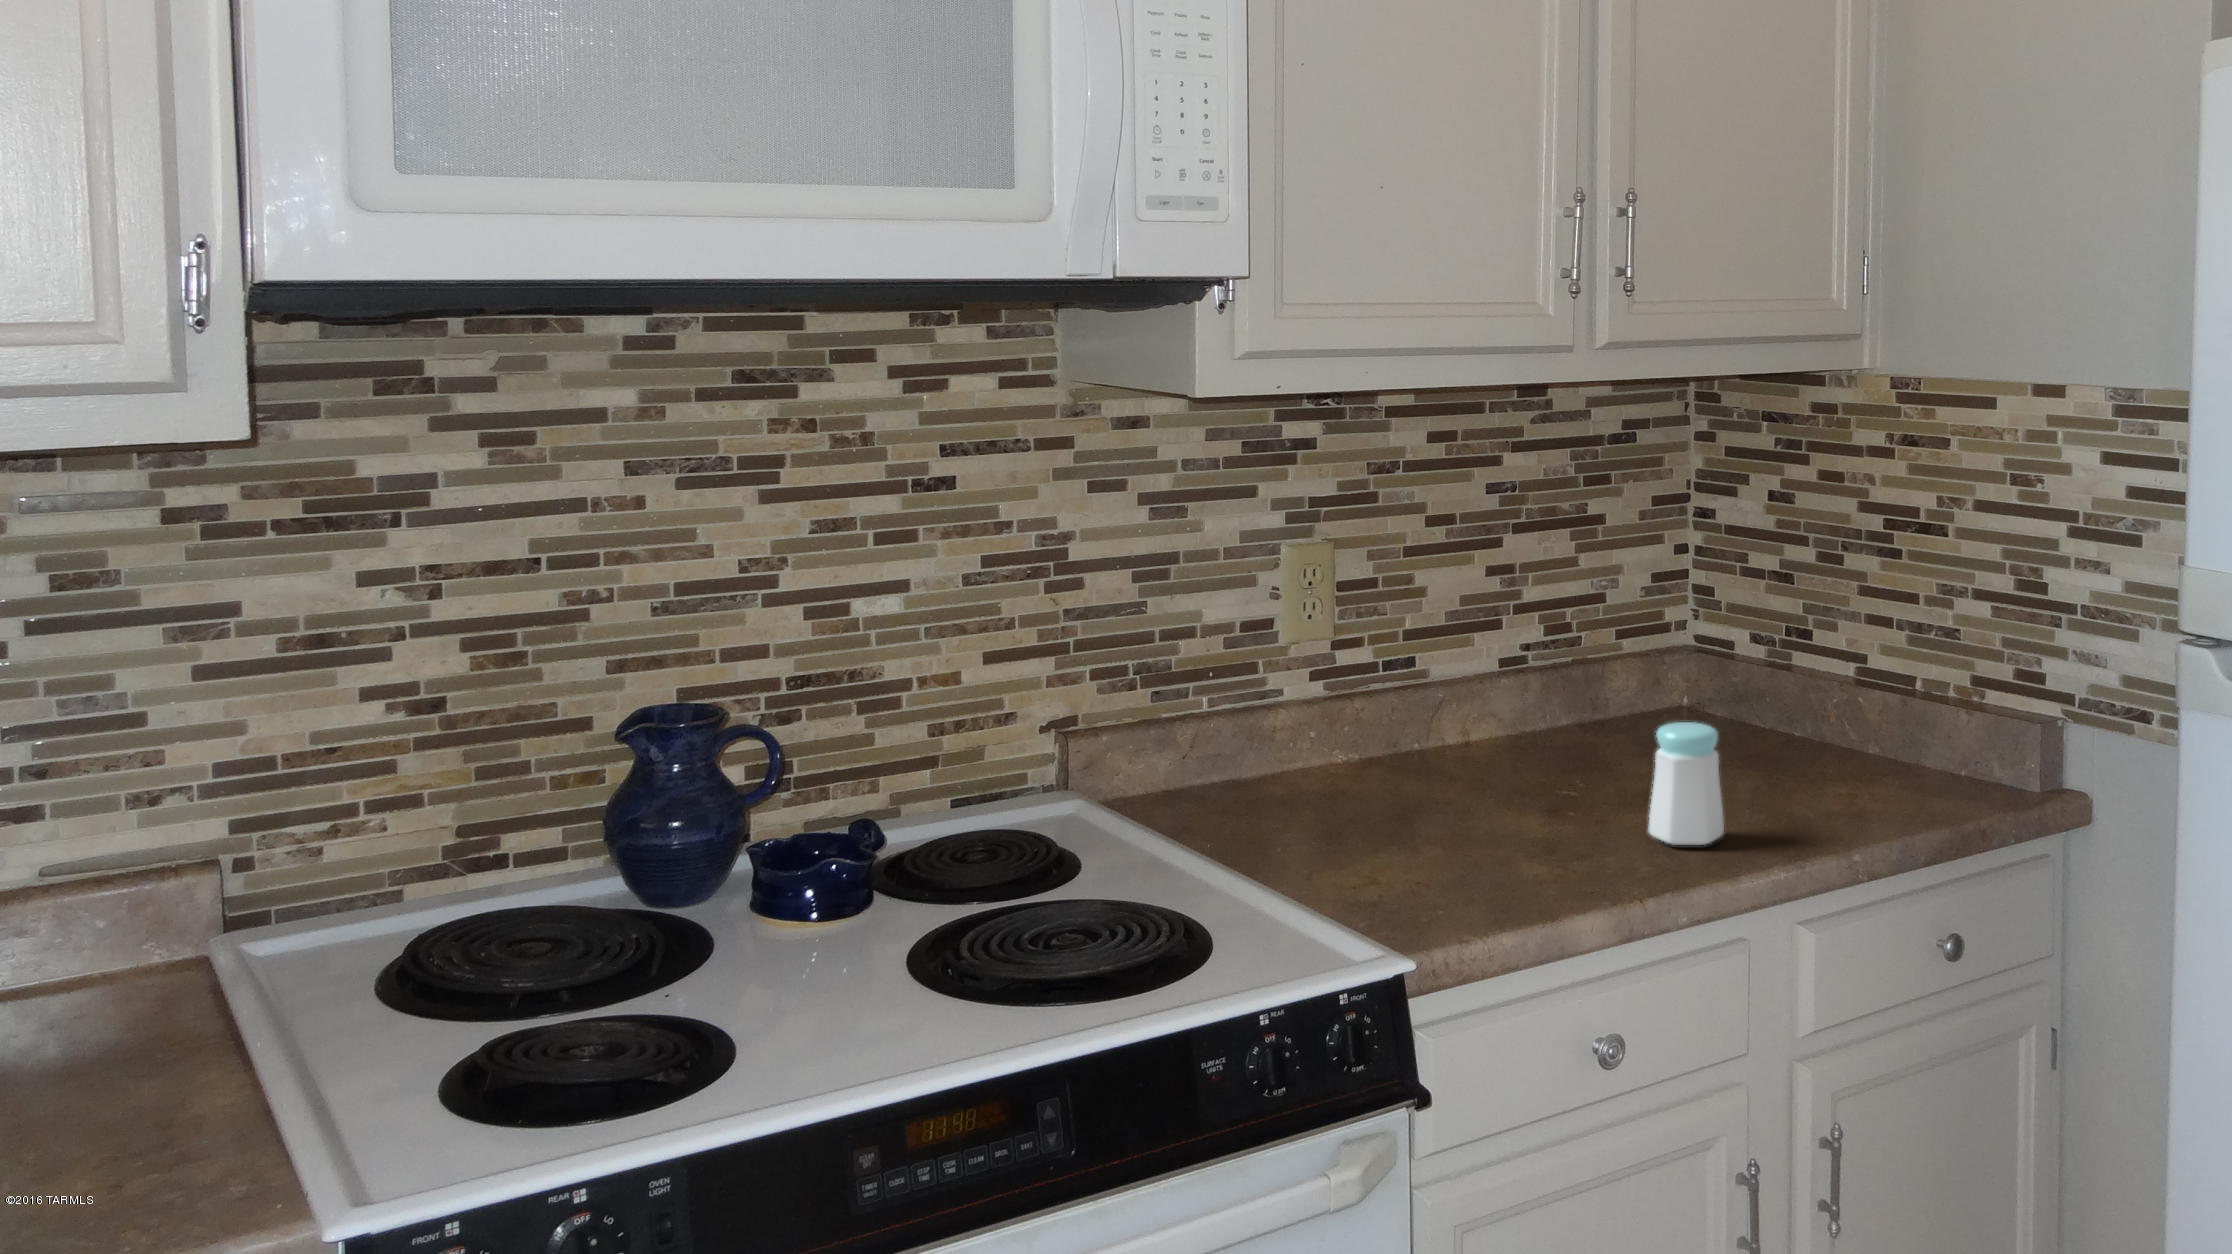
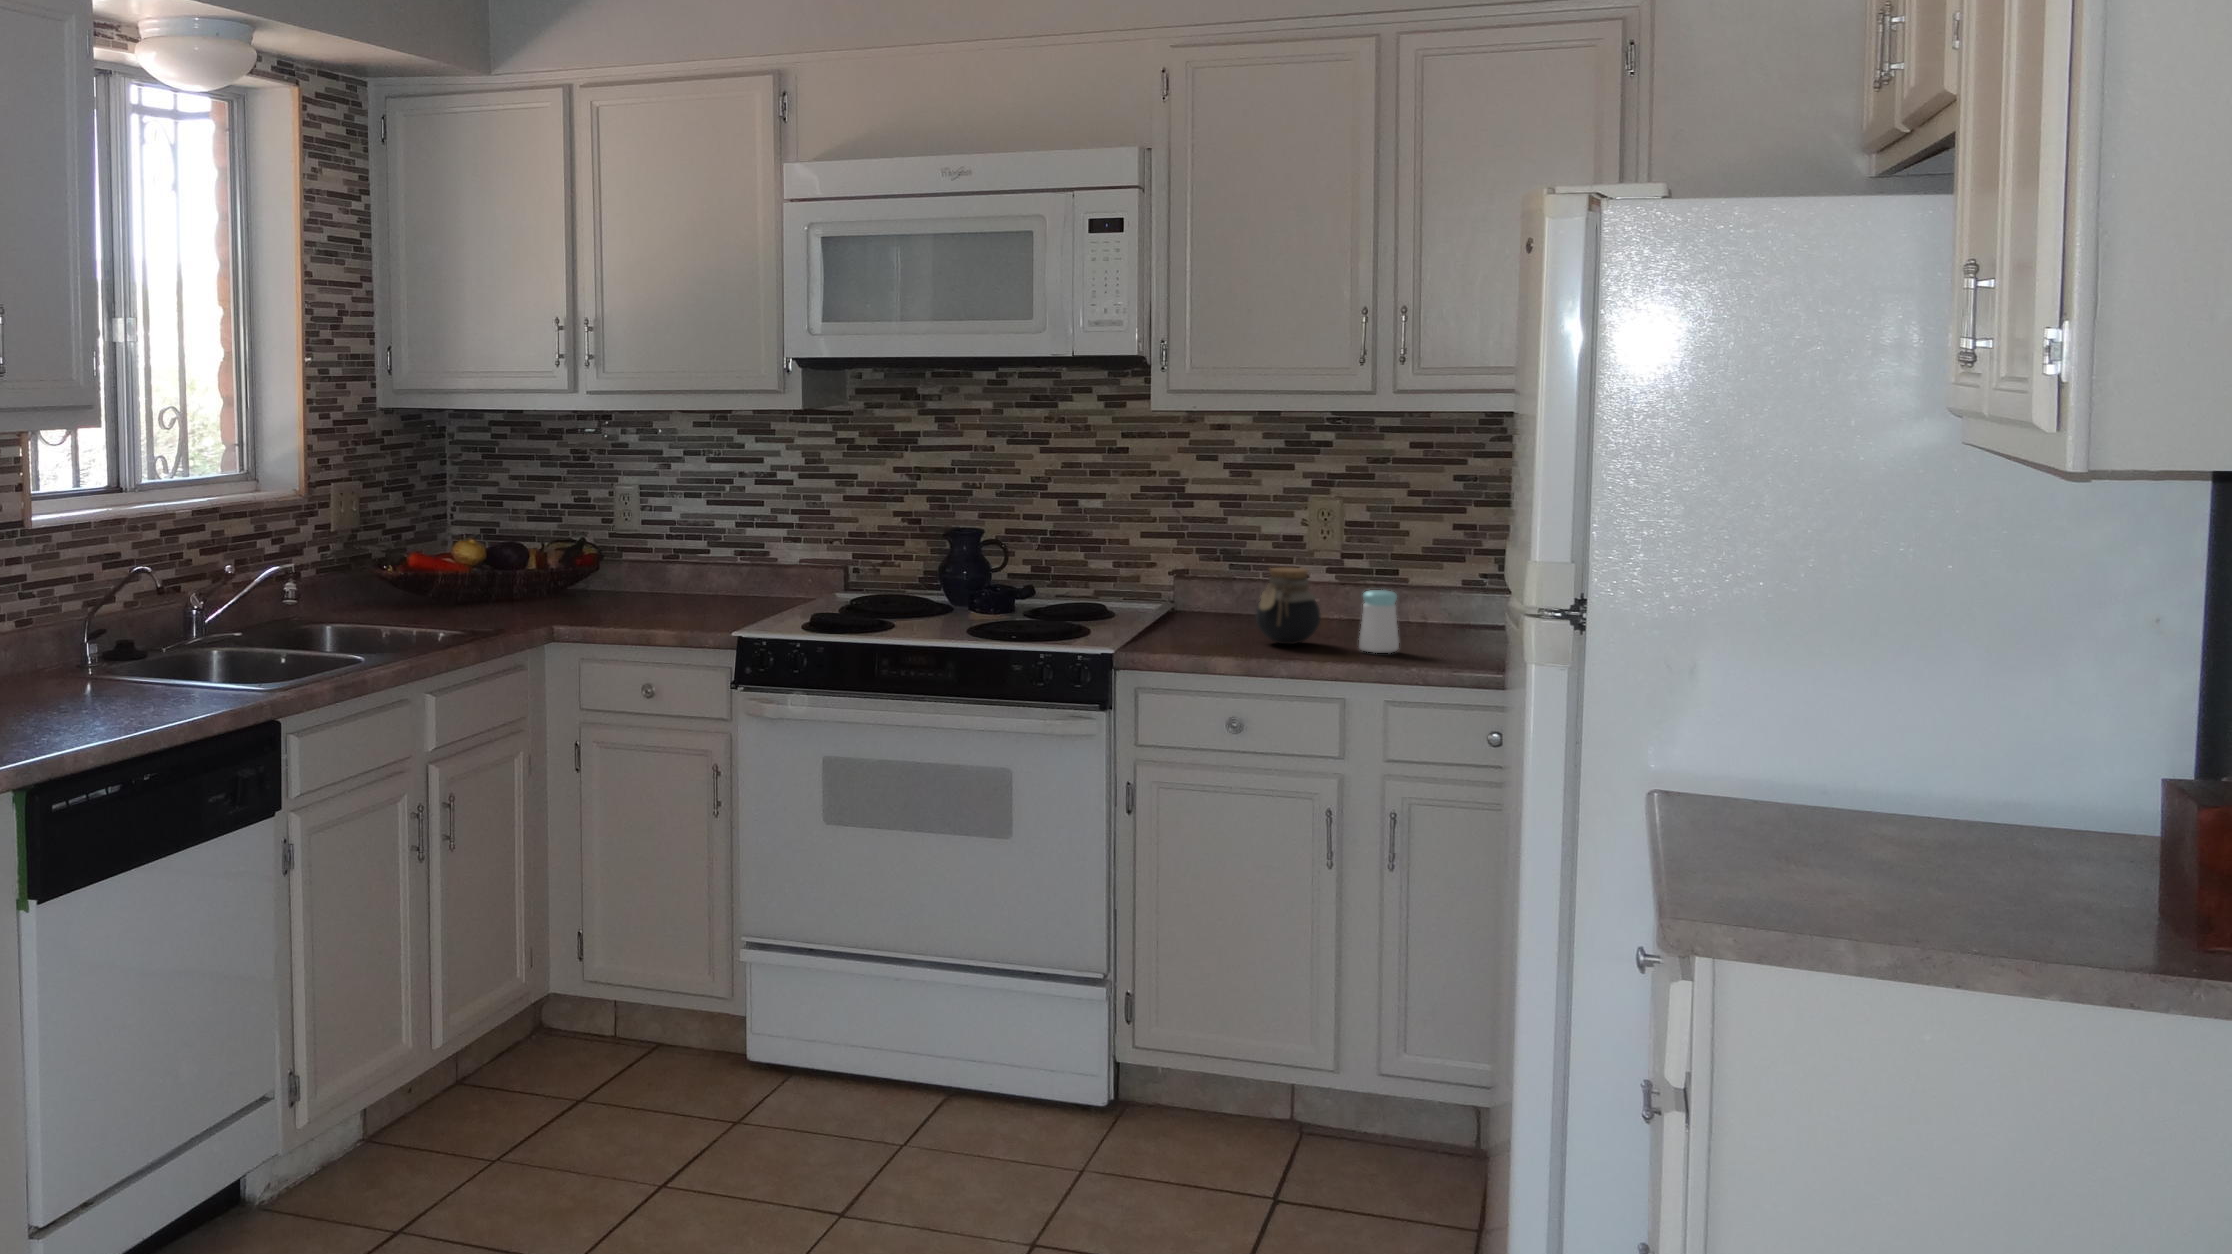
jar: none [1456,701,1582,860] -> present [1256,567,1321,644]

